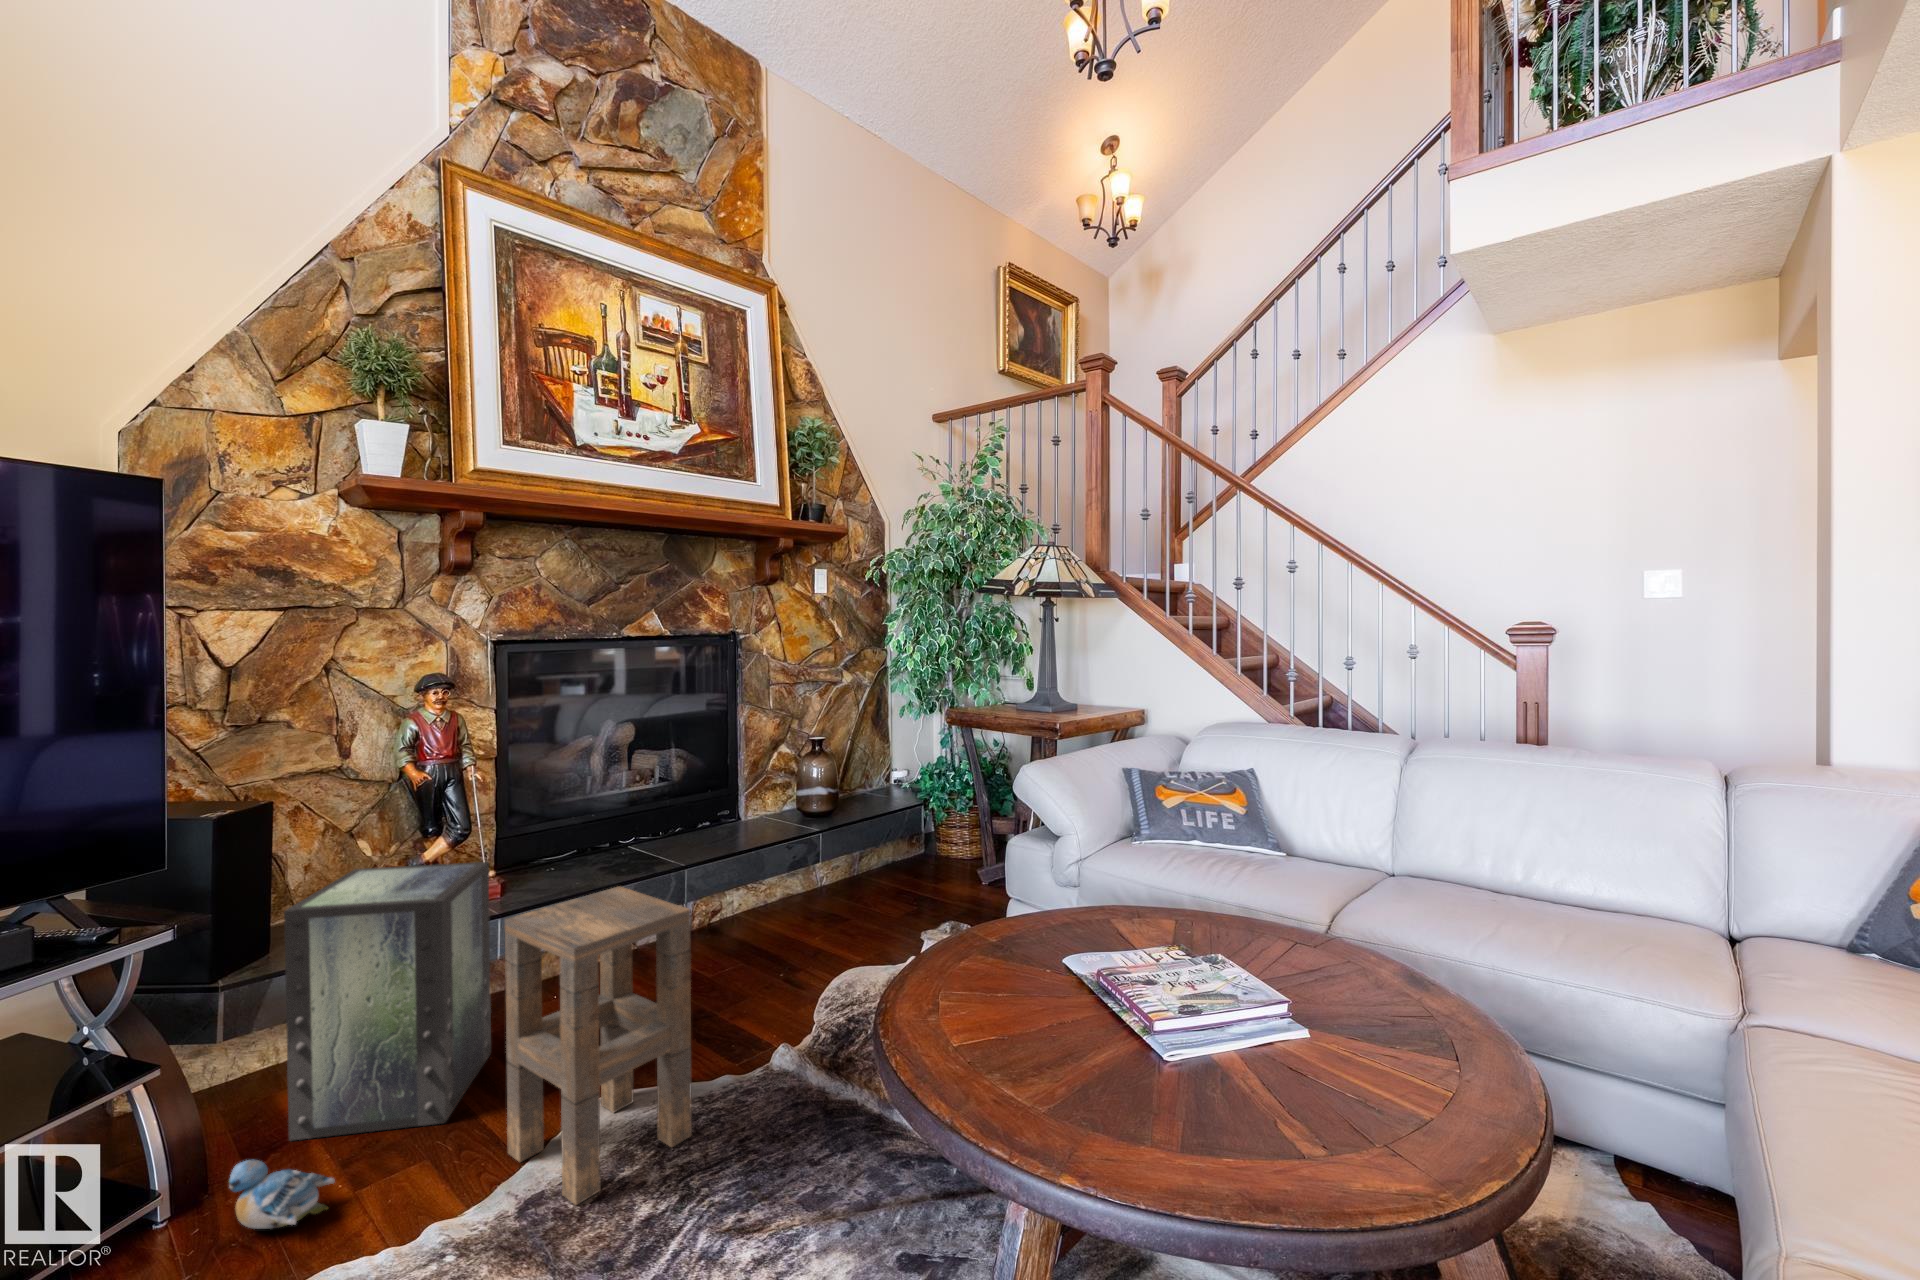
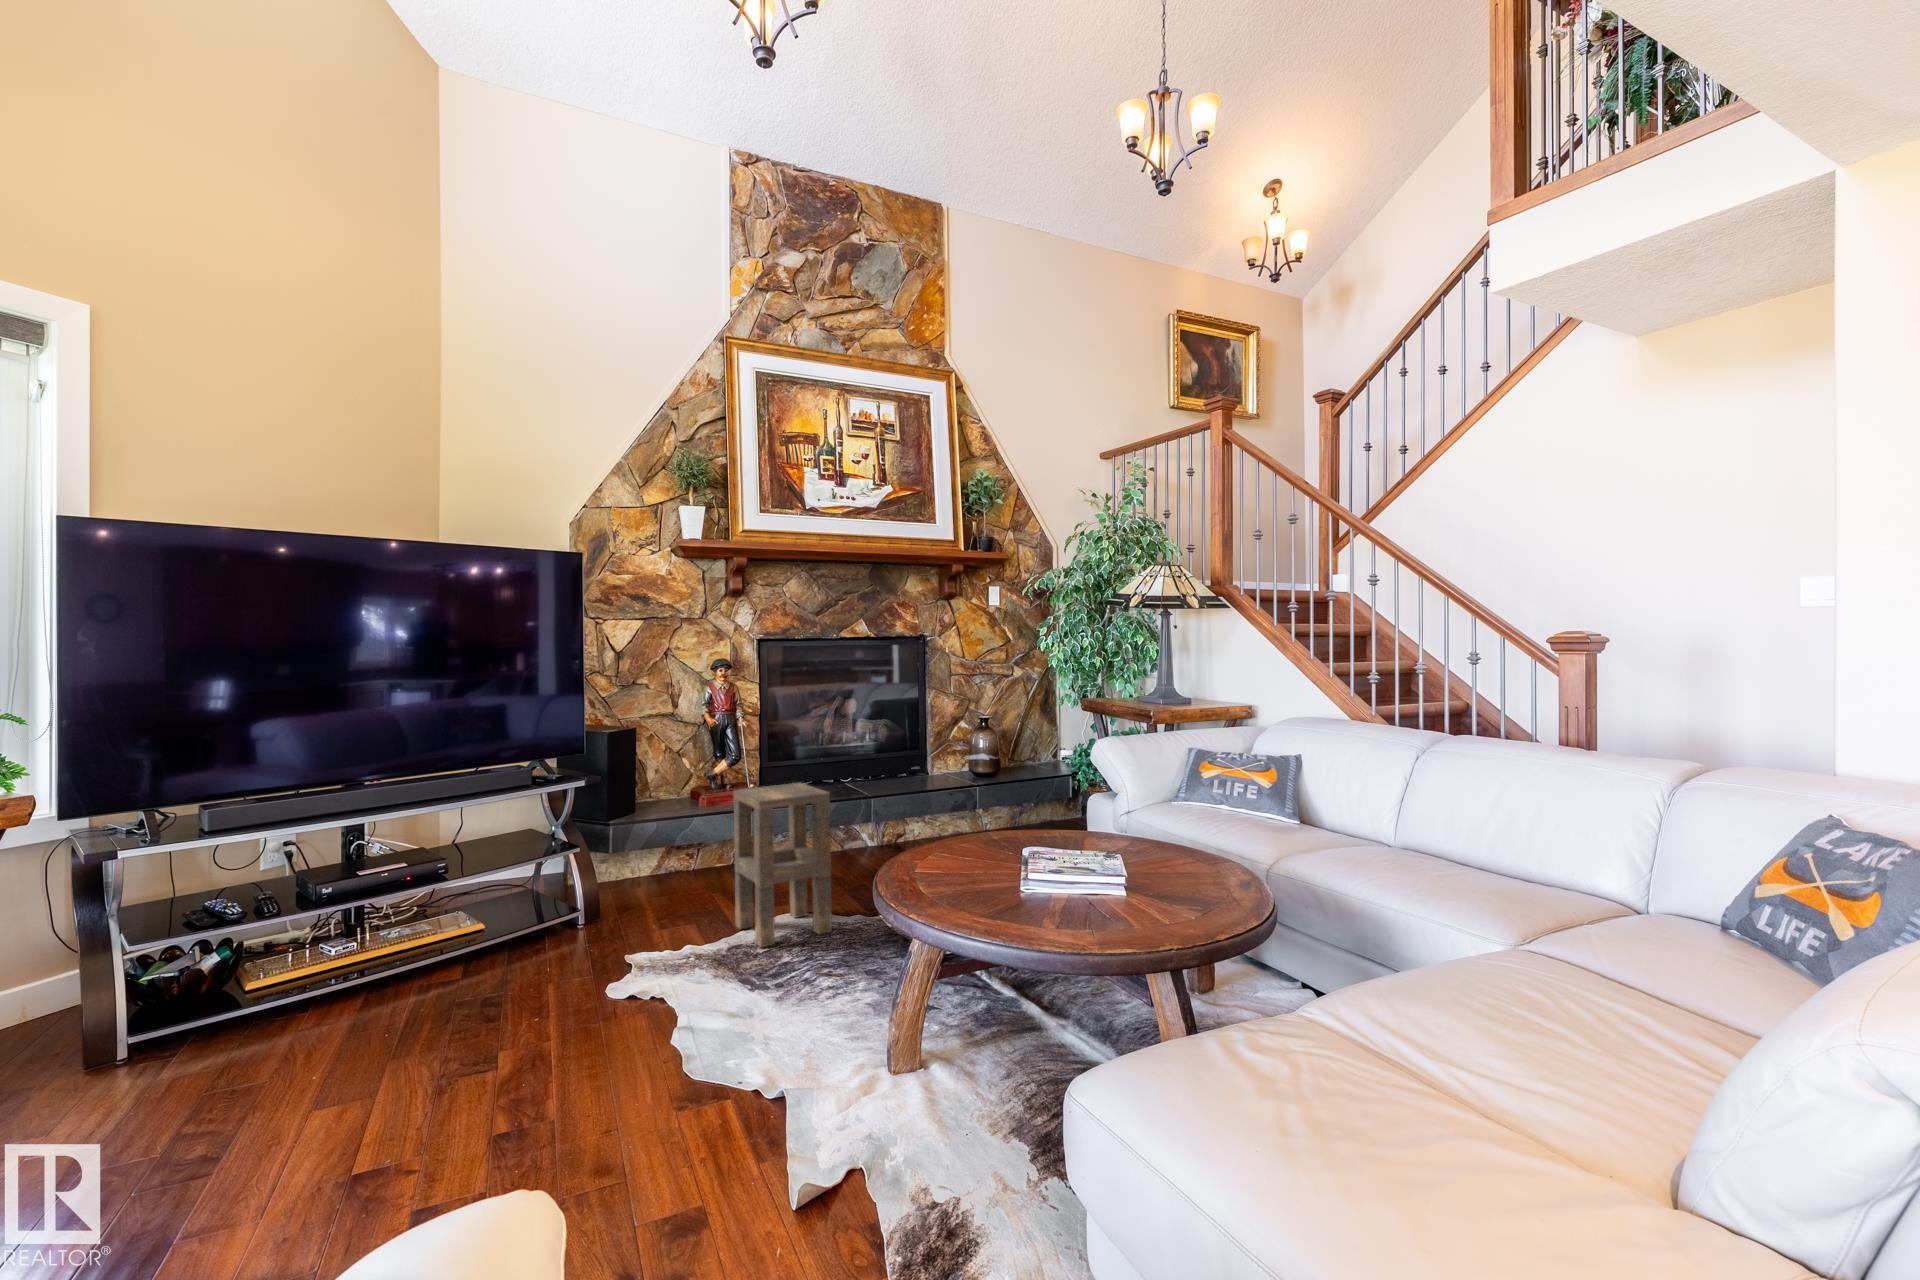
storage box: present [284,862,491,1141] -> none [635,769,741,911]
plush toy: present [229,1160,335,1229] -> none [606,900,652,935]

